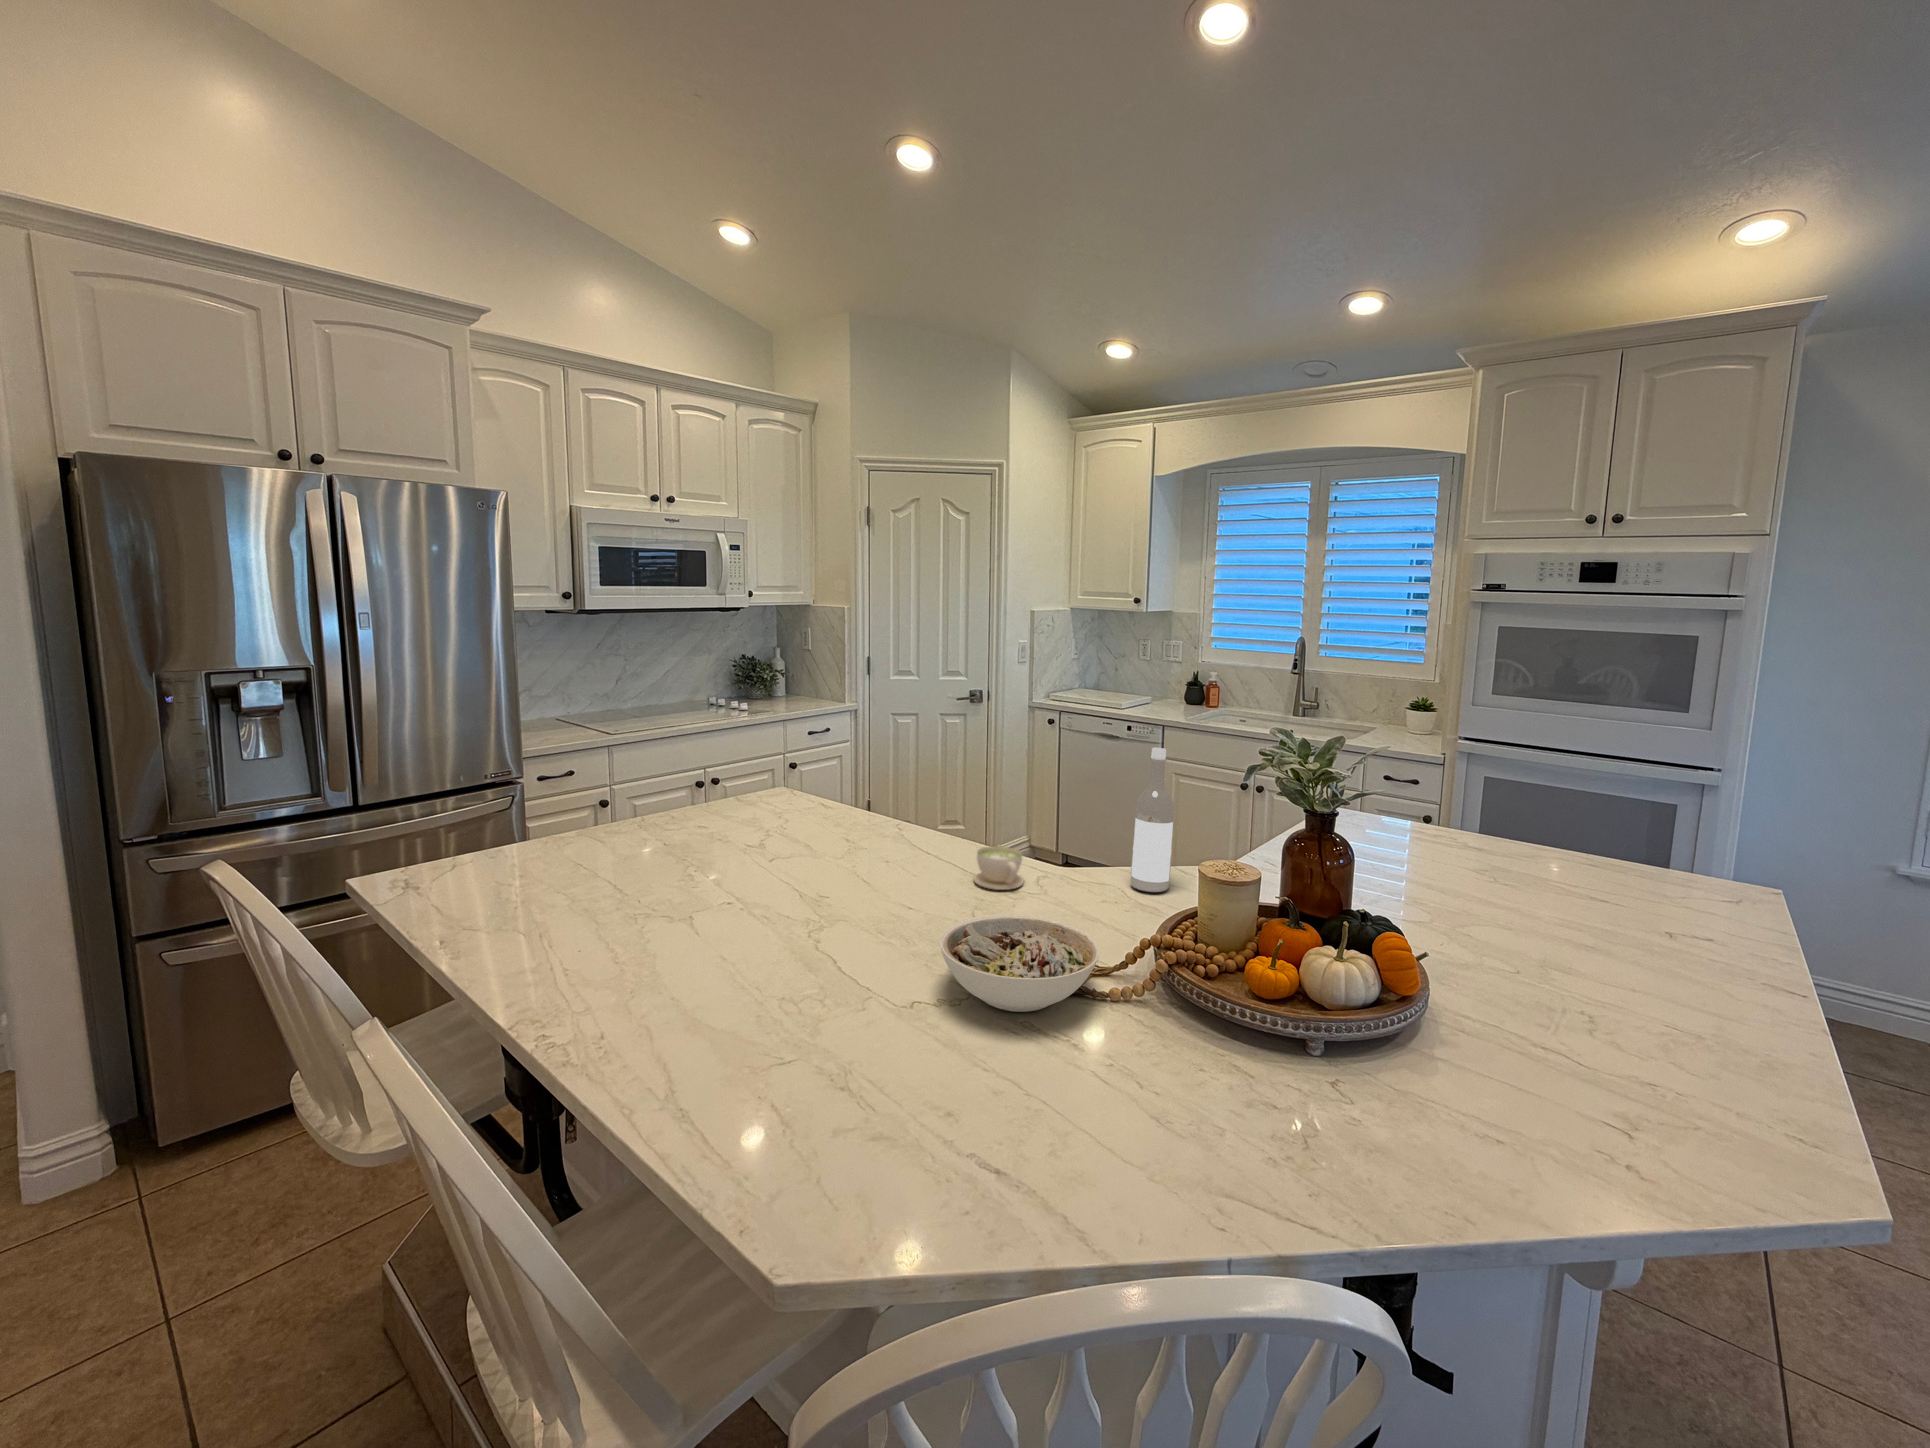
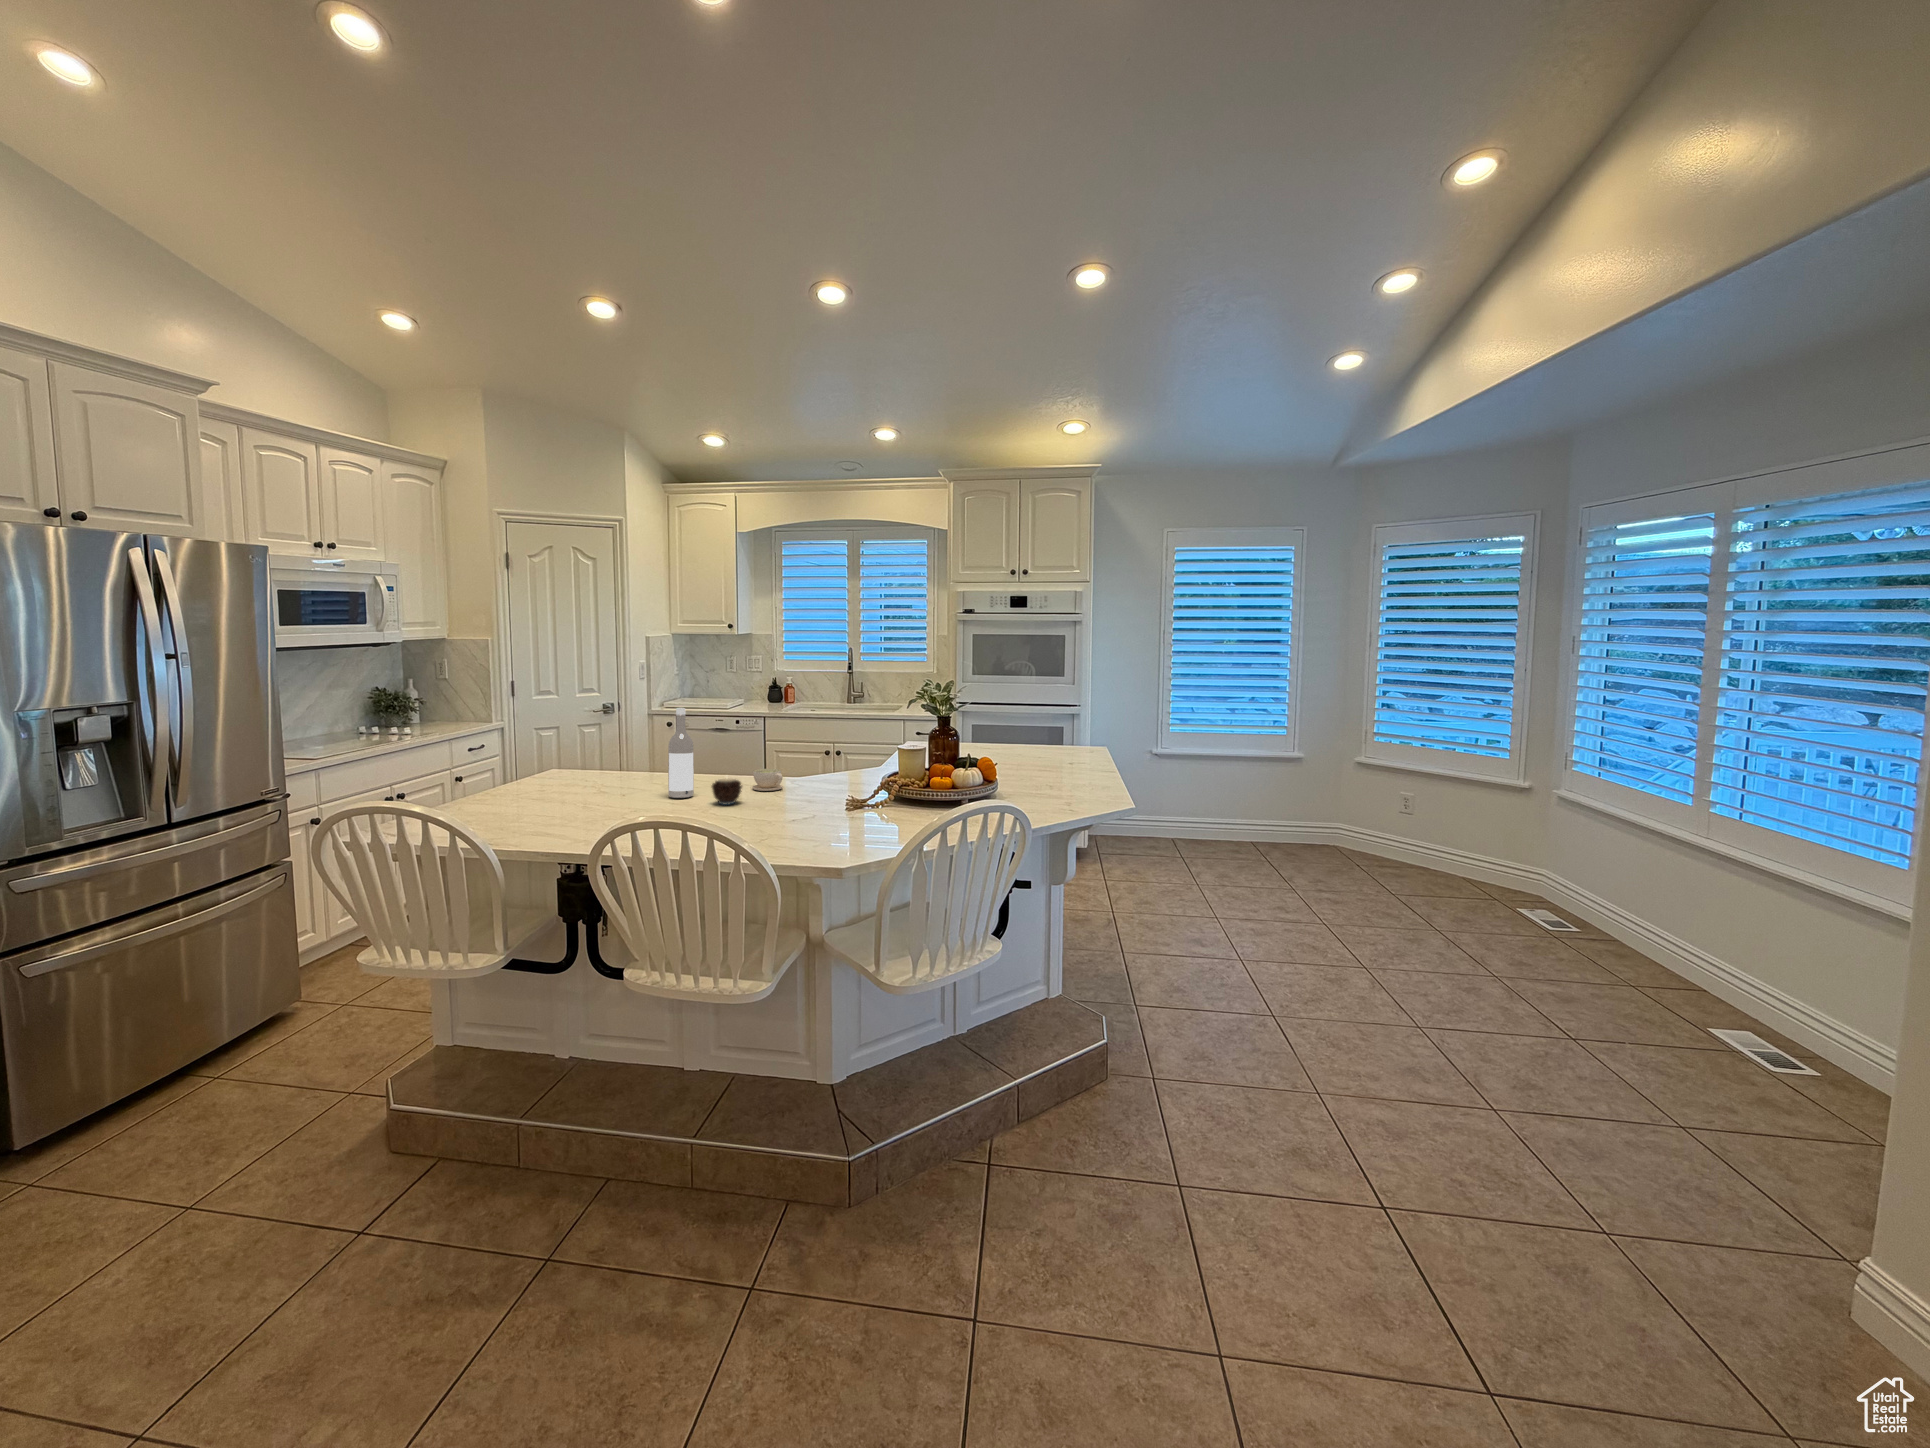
wine bottle: present [1130,748,1174,892] -> present [668,708,694,798]
candle: none [873,861,923,912] -> present [712,778,742,805]
bowl: present [939,914,1100,1012] -> none [790,784,872,821]

